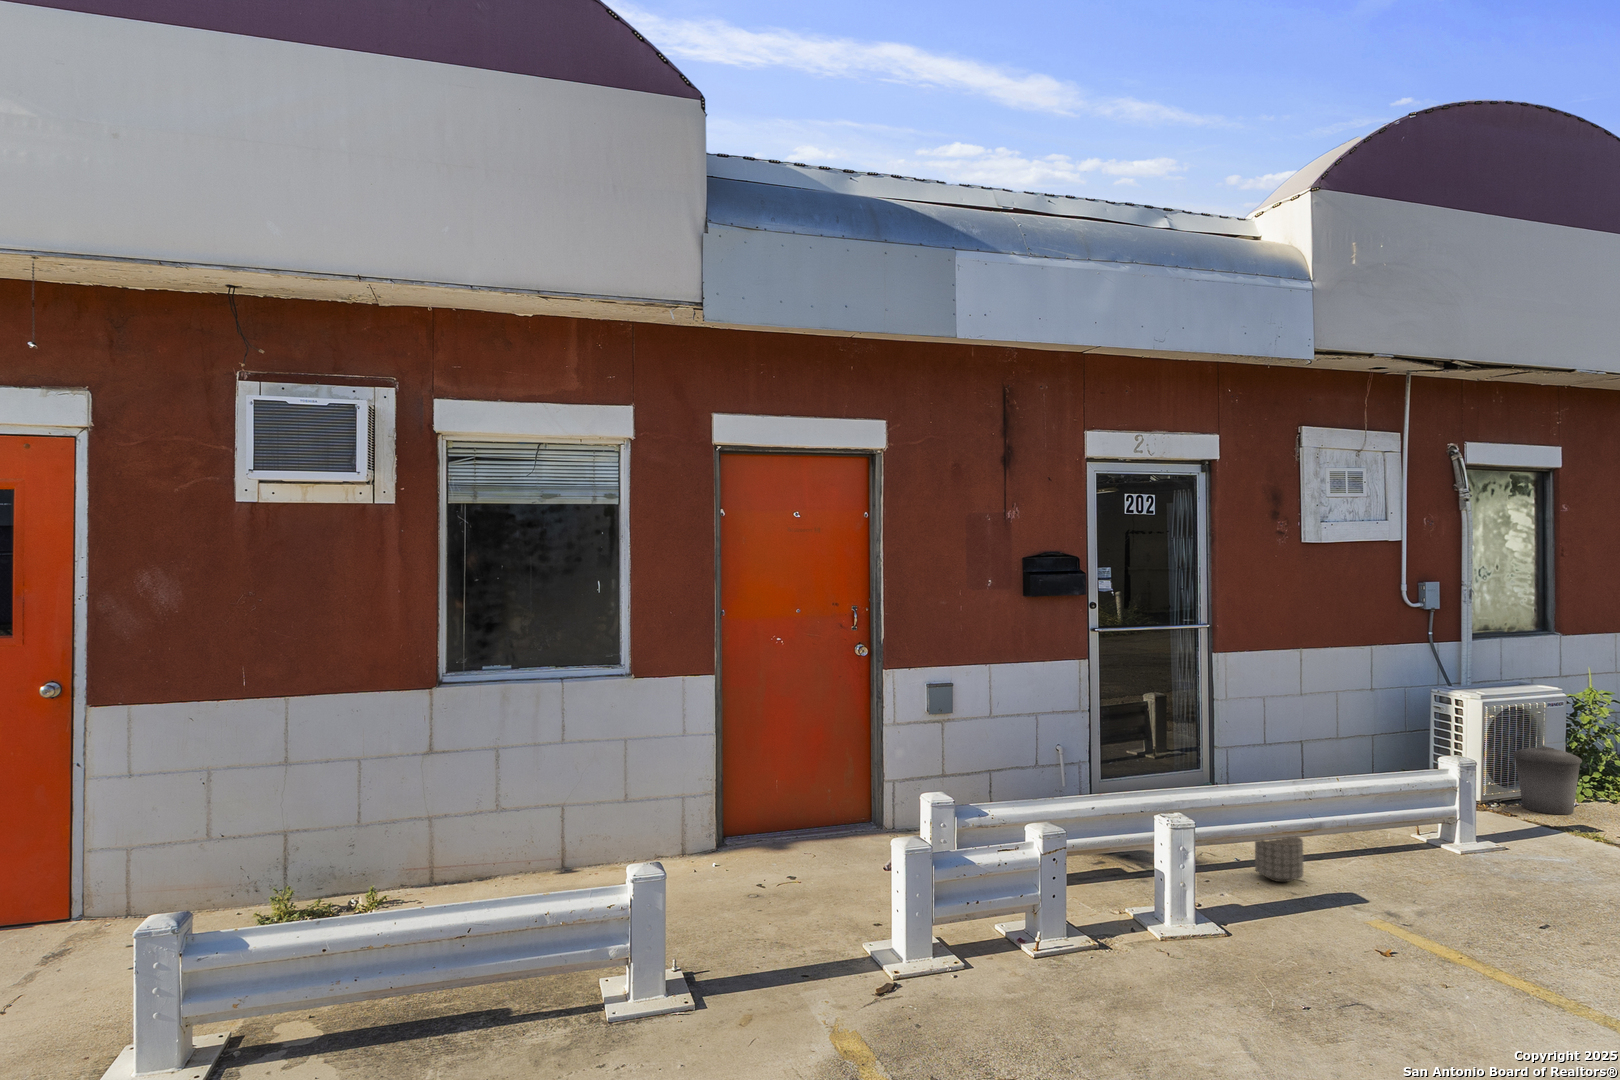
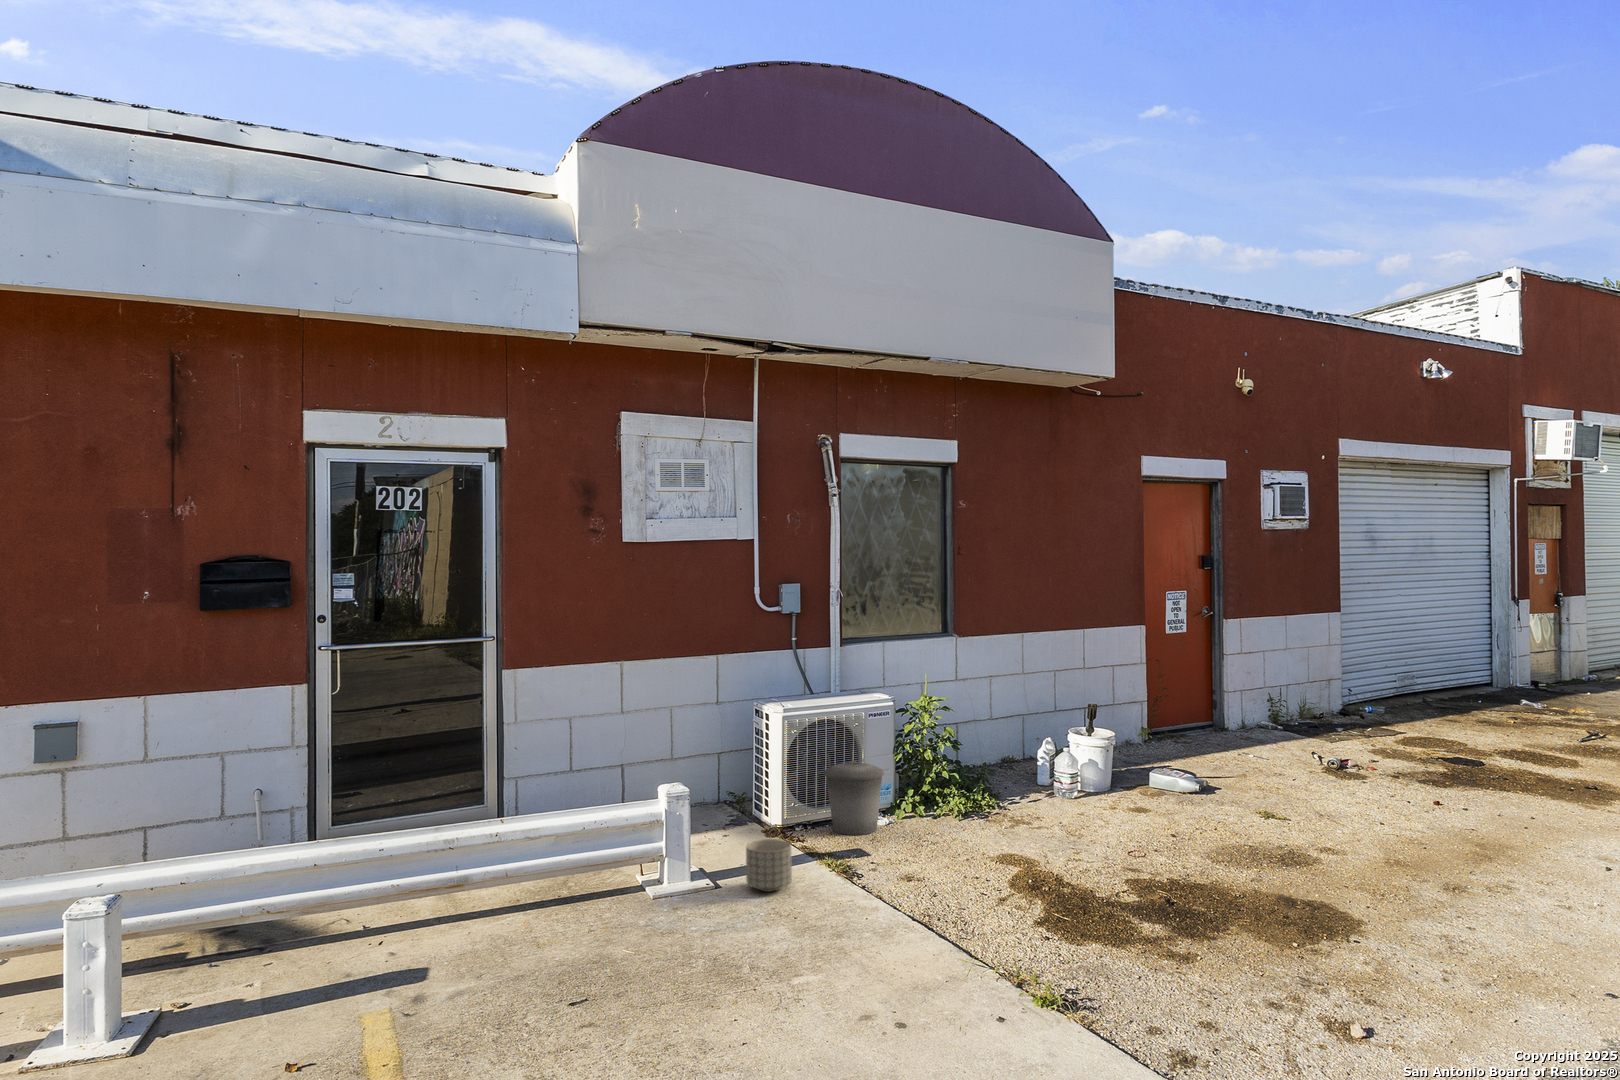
planter: present [1255,836,1303,882] -> present [746,839,792,892]

